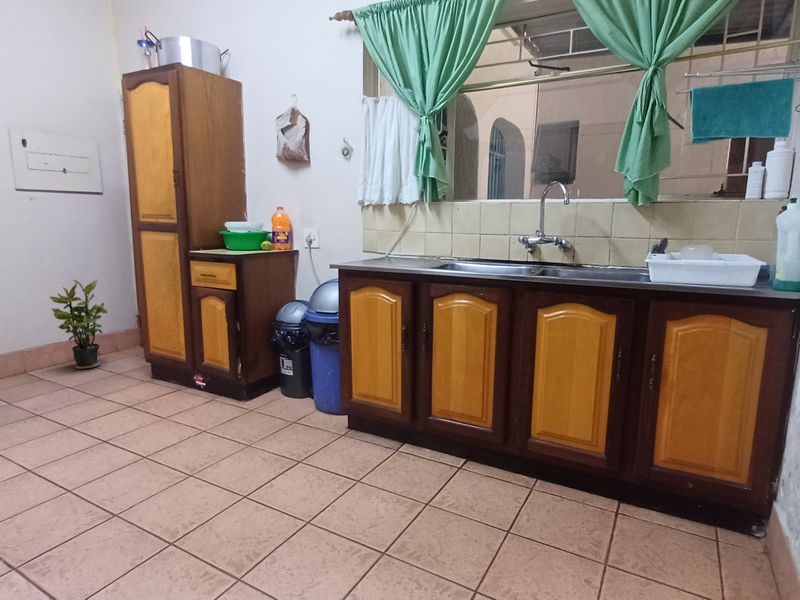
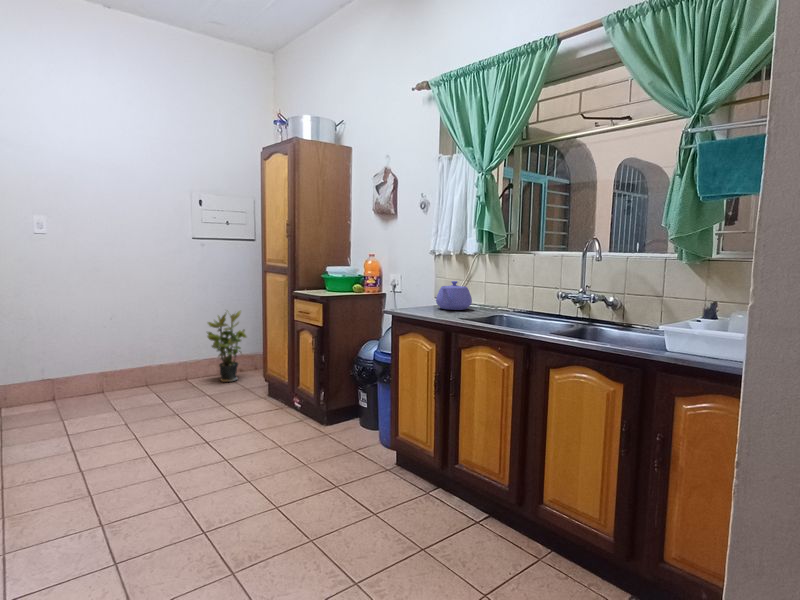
teapot: none [376,232,413,261] -> present [436,281,472,310]

